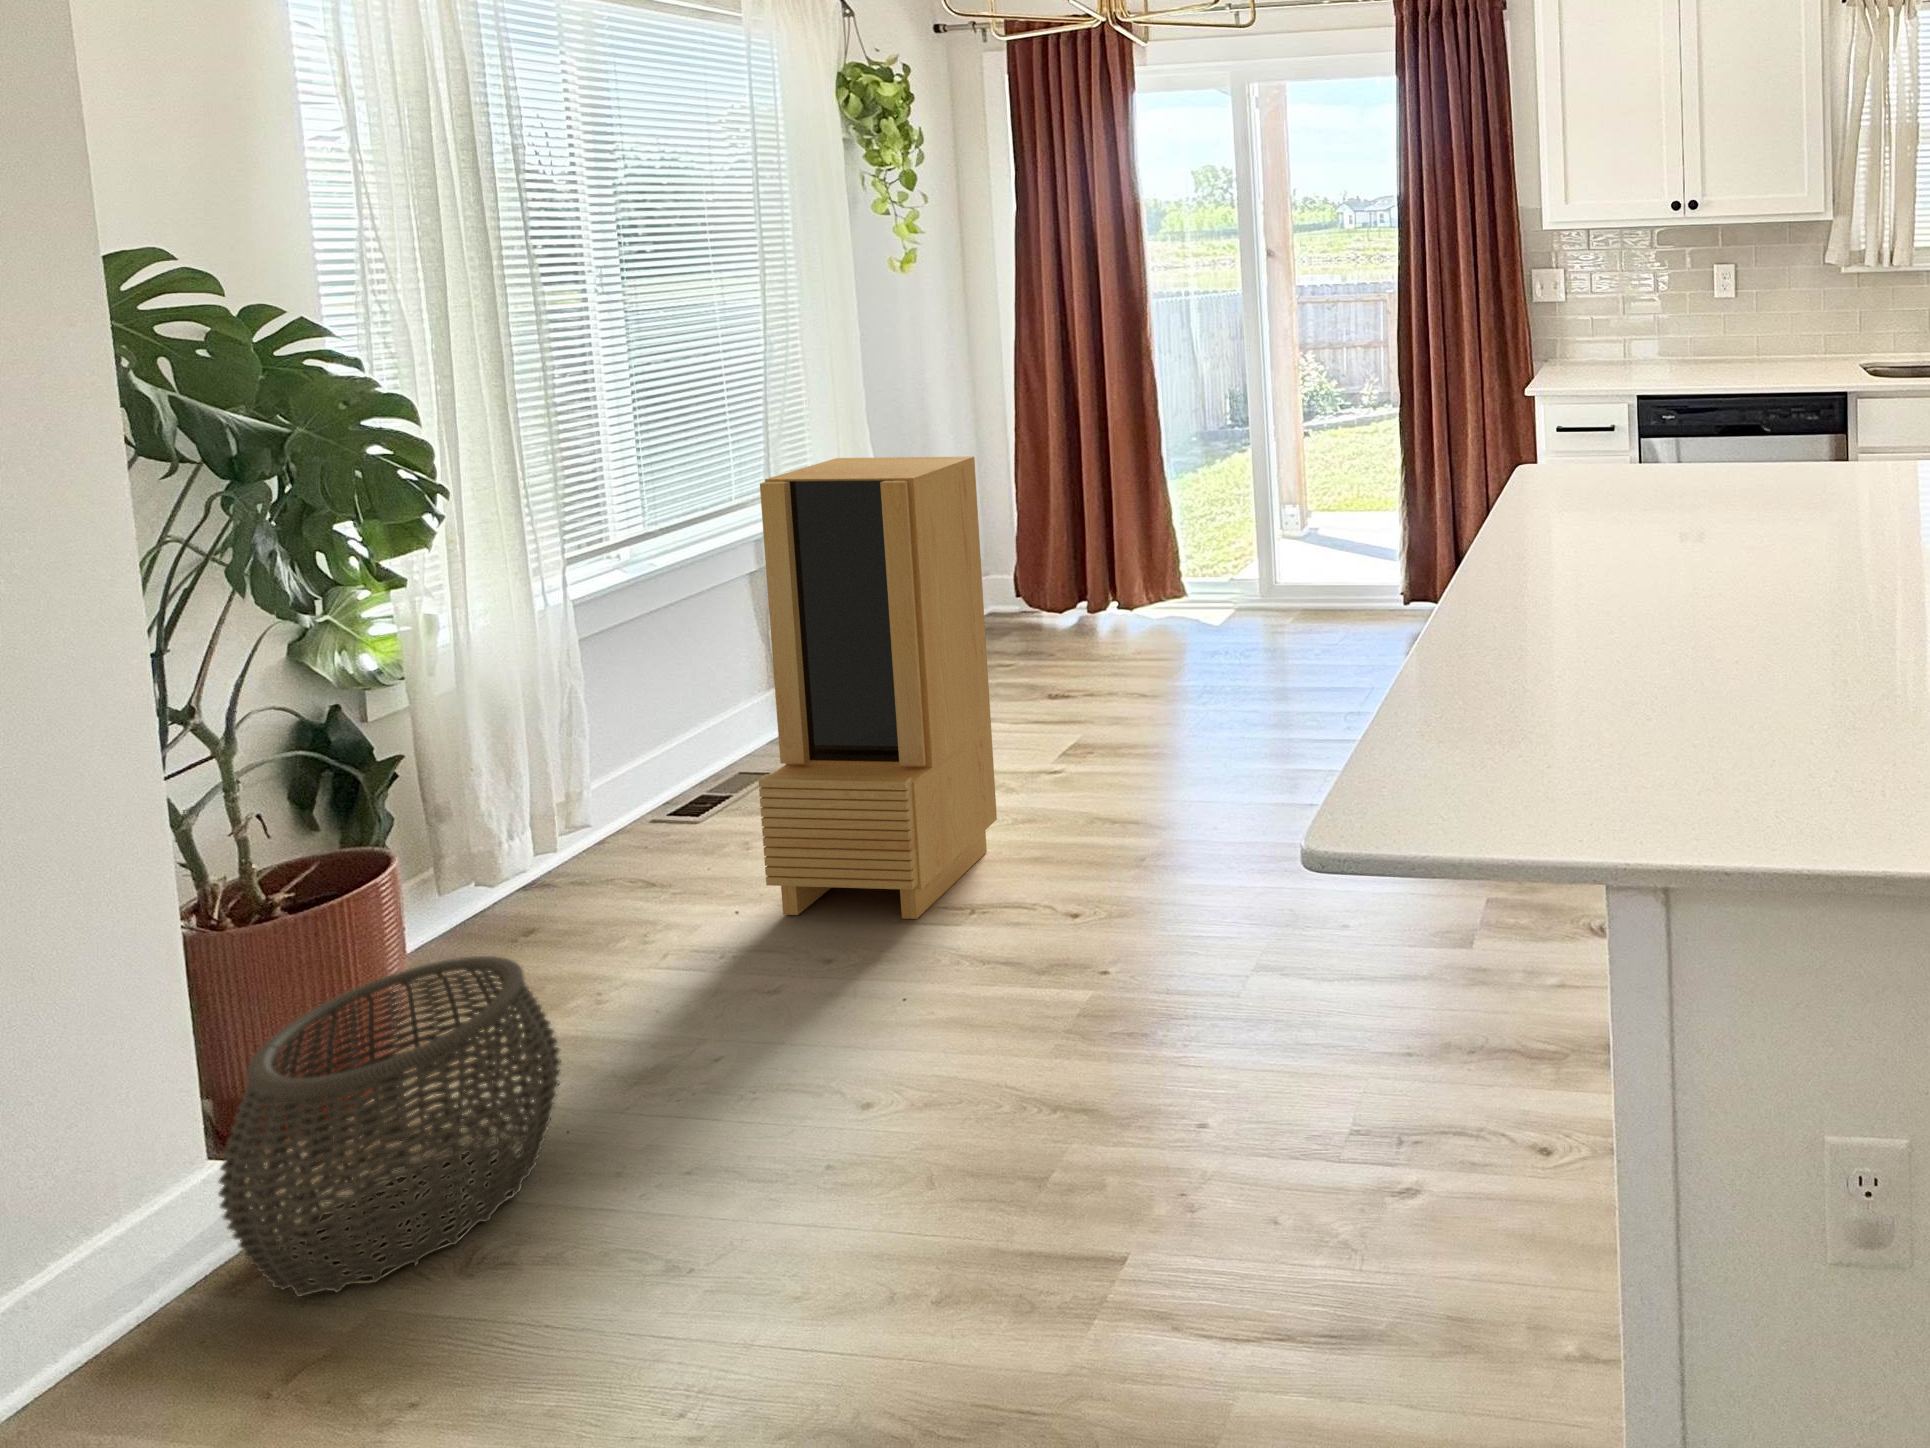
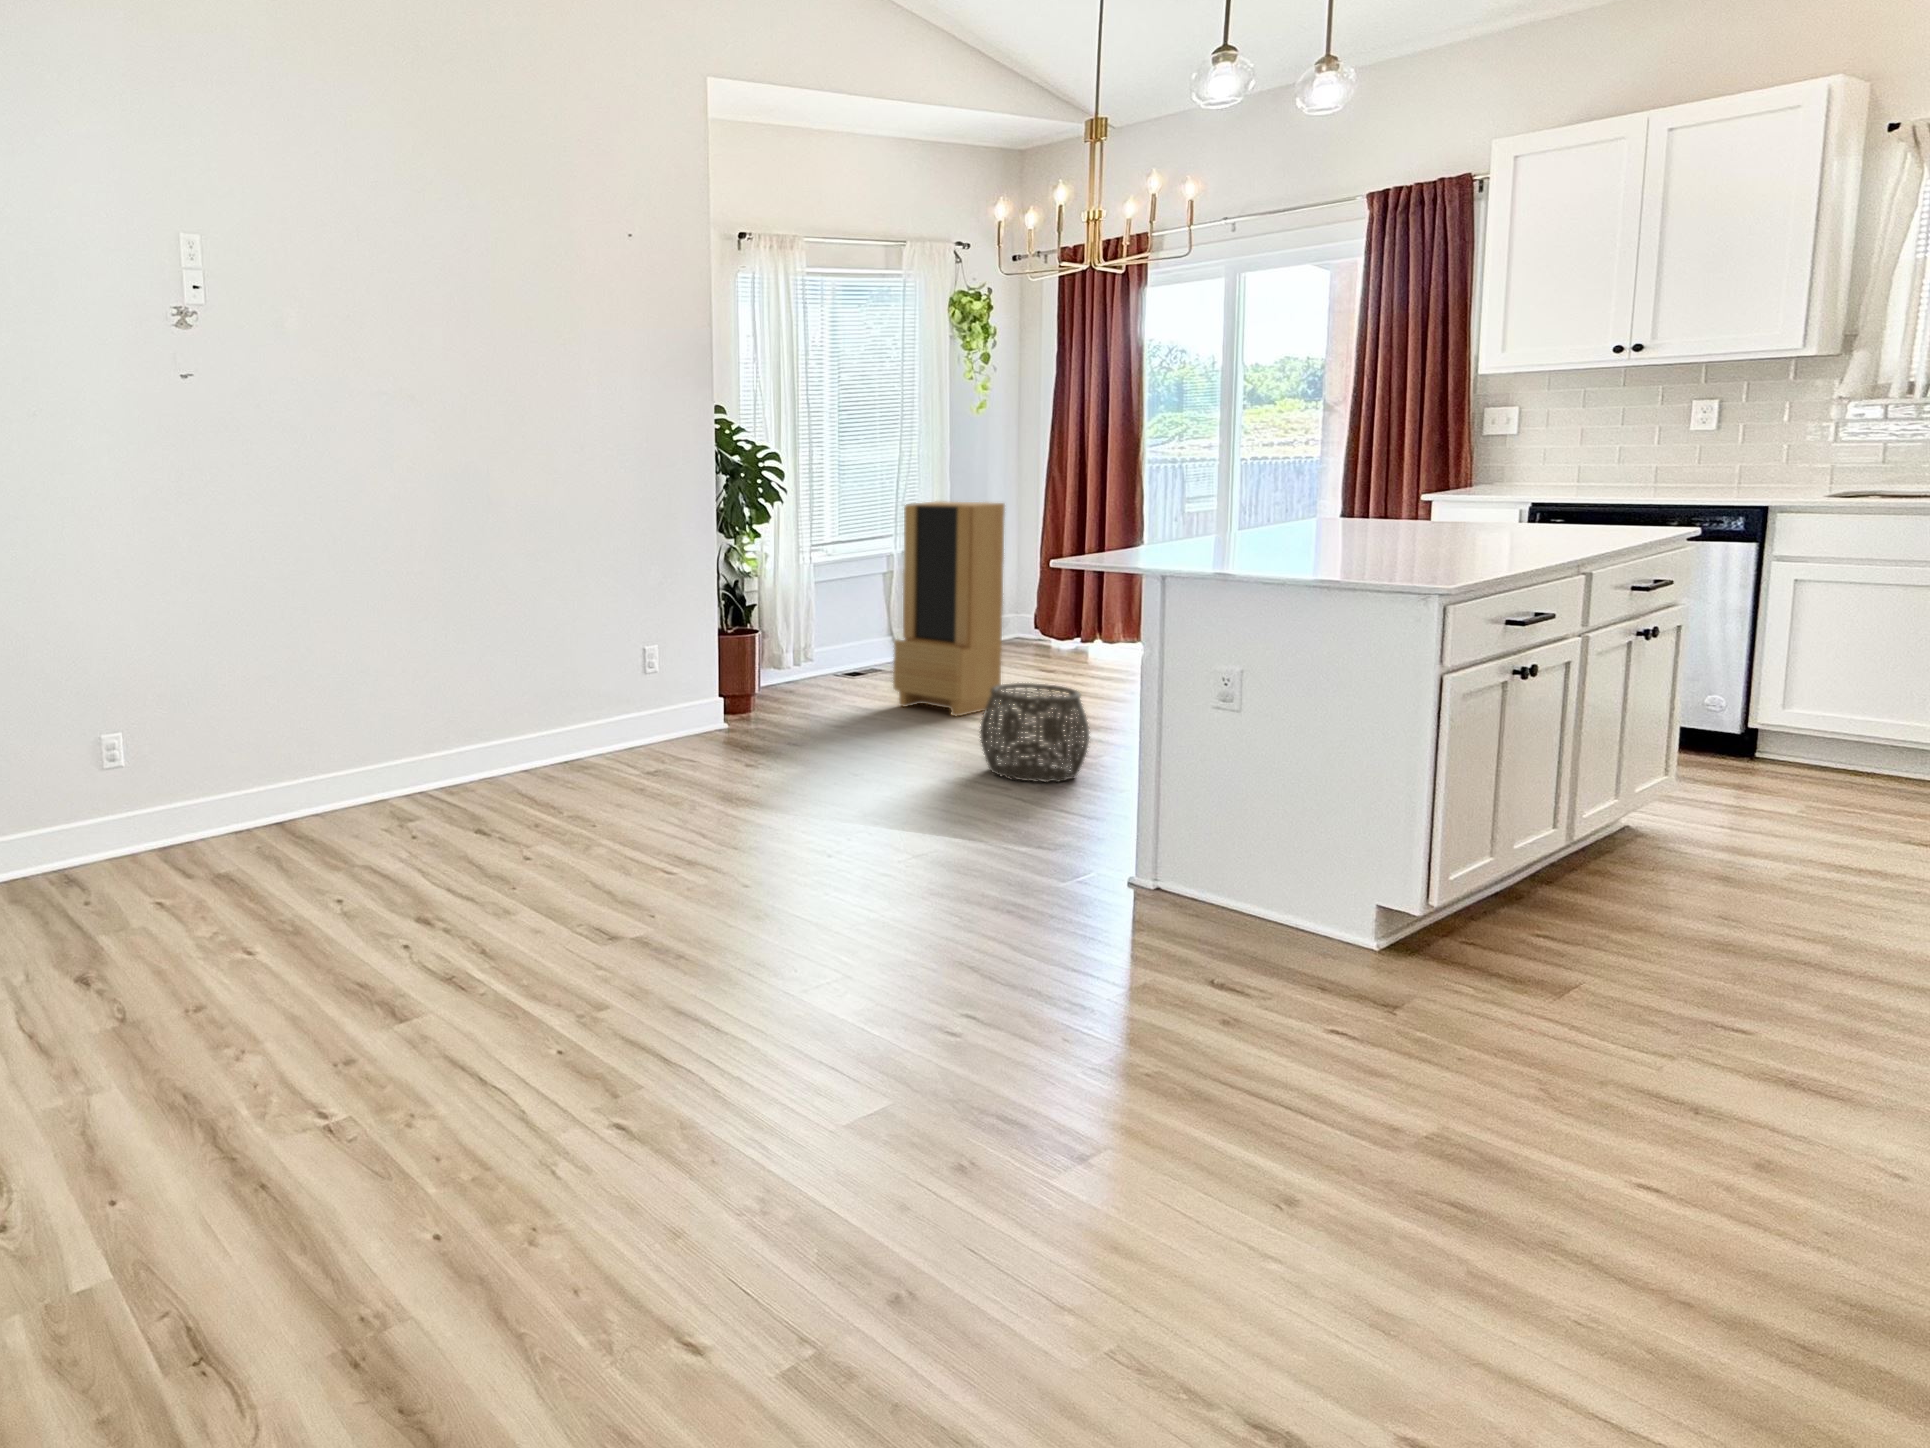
woven basket: present [219,956,561,1297] -> present [980,683,1090,782]

